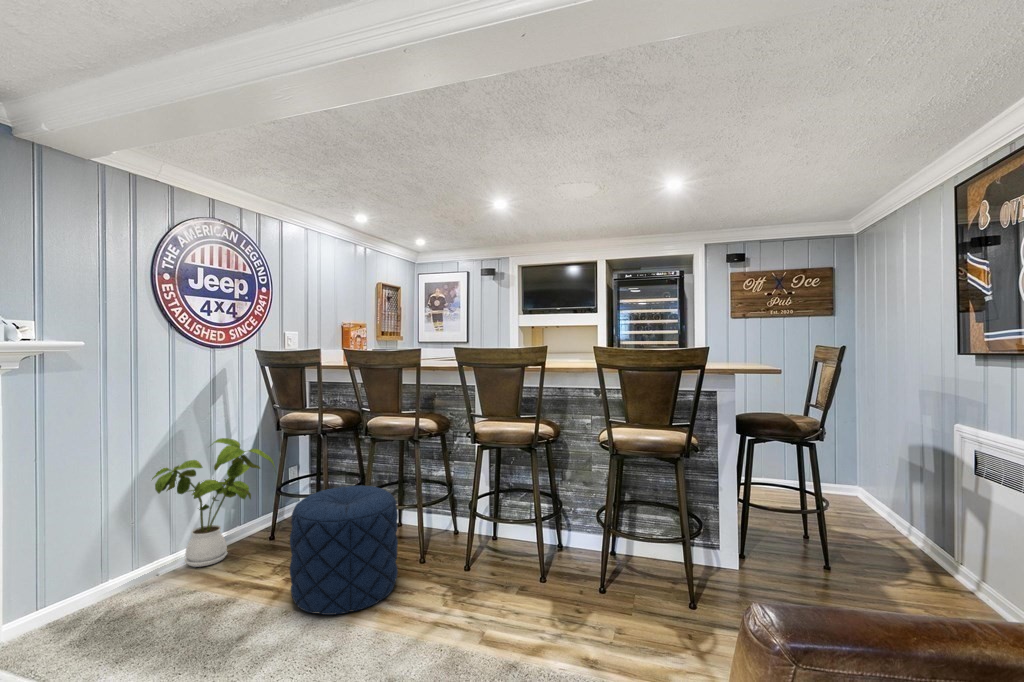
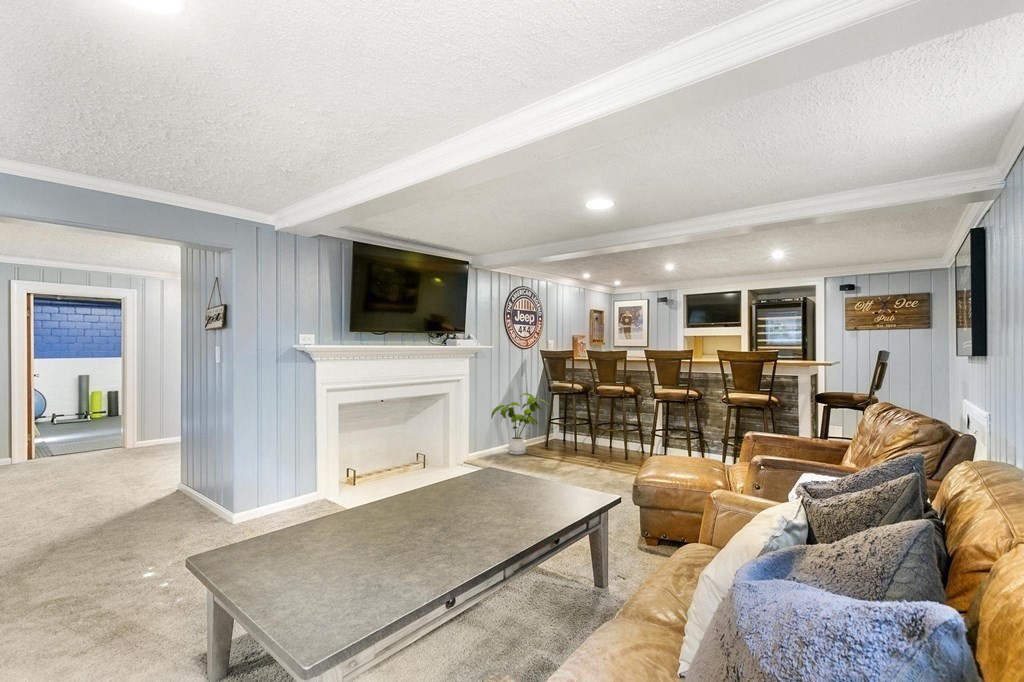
pouf: present [290,485,398,615] -> none [565,418,615,472]

